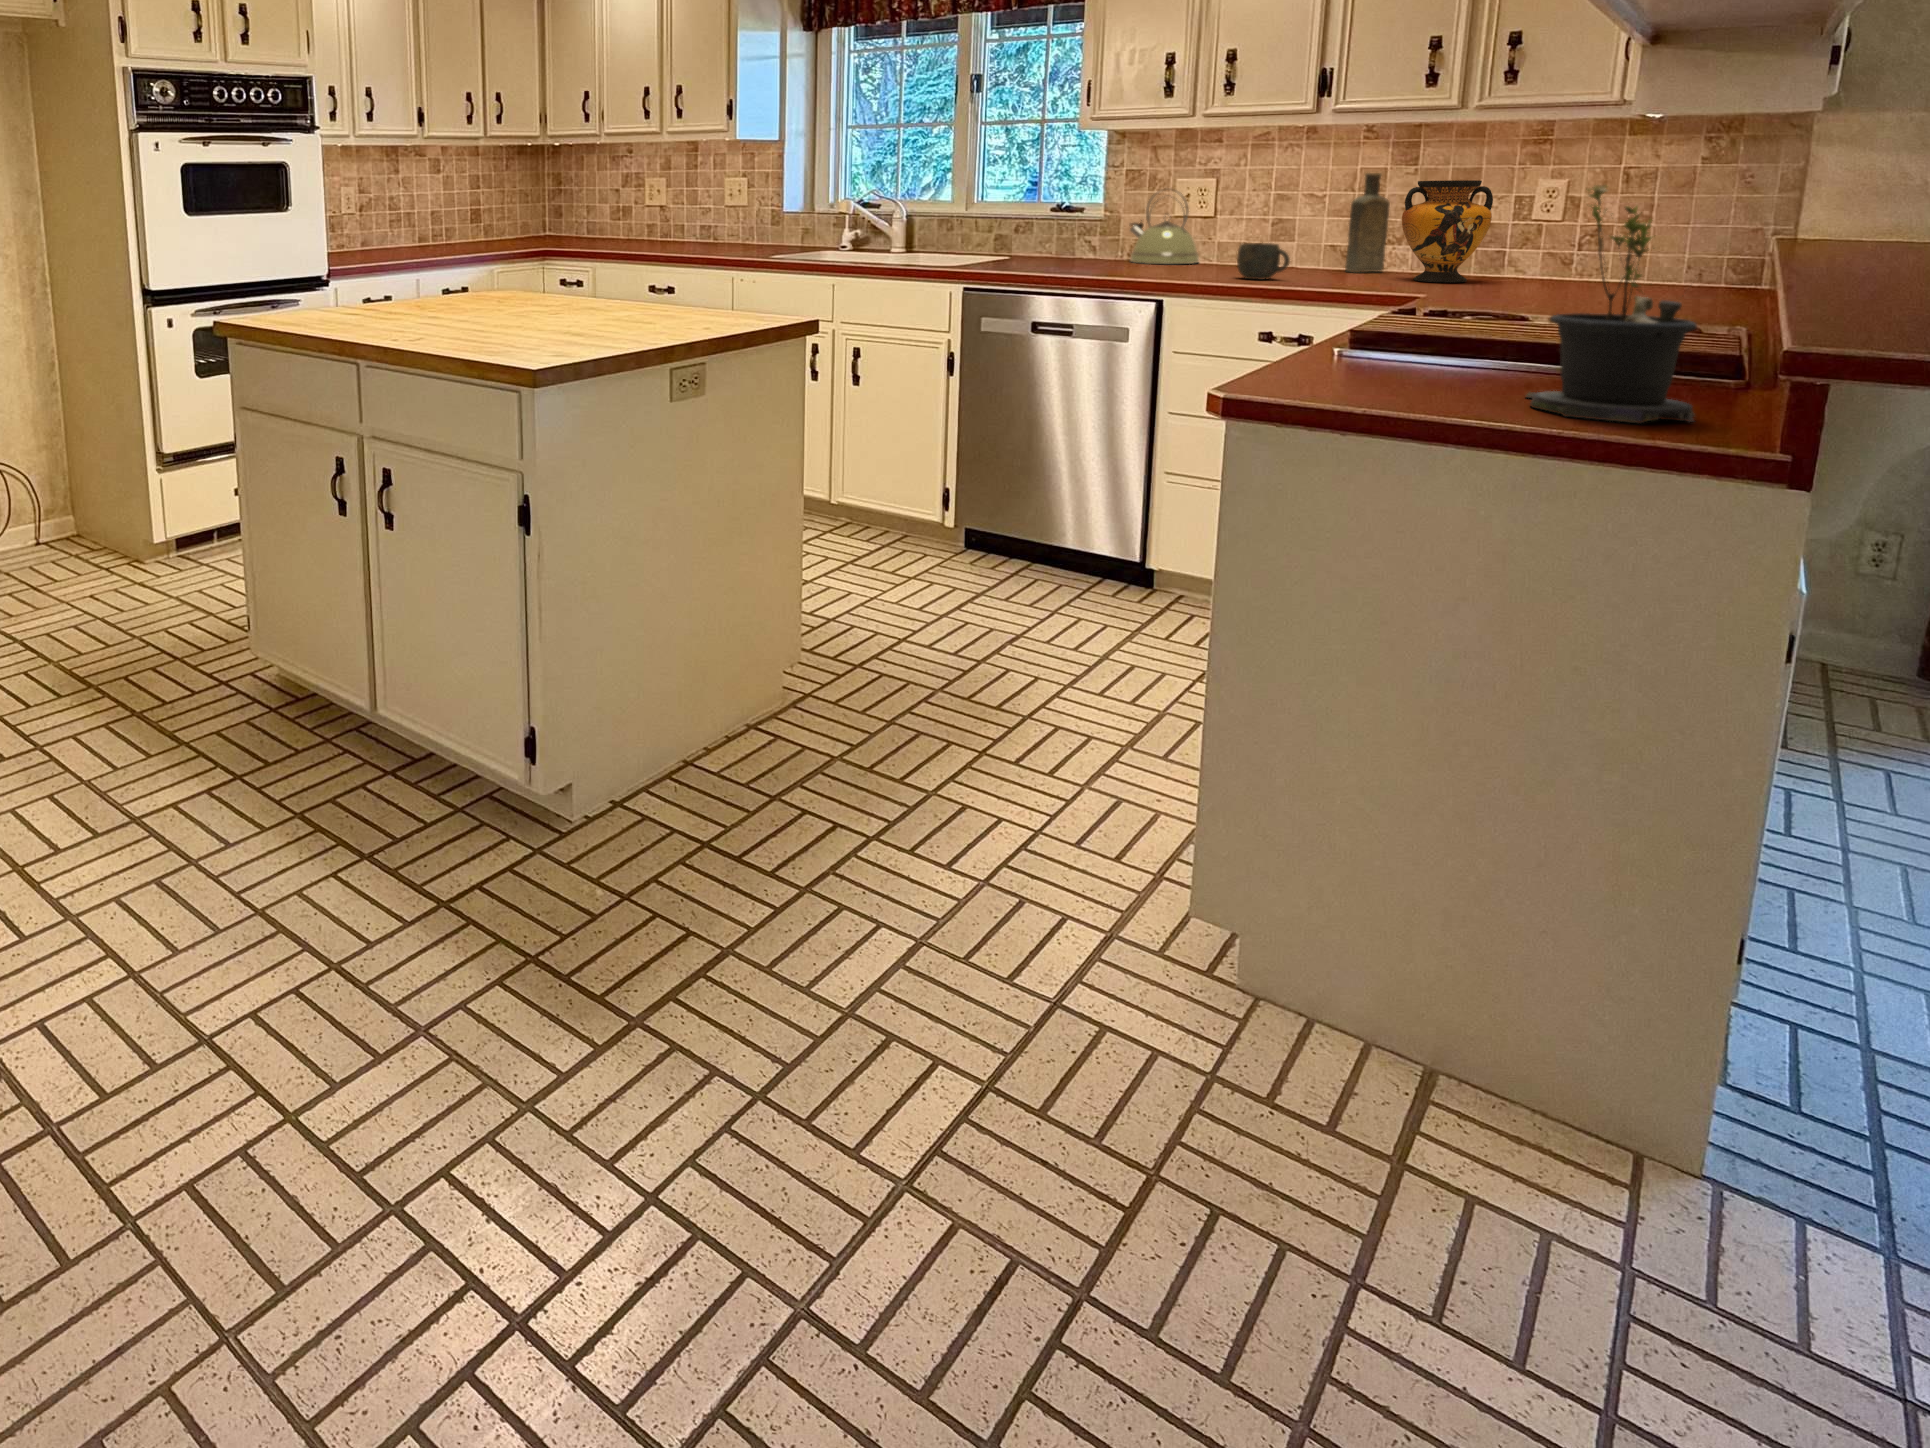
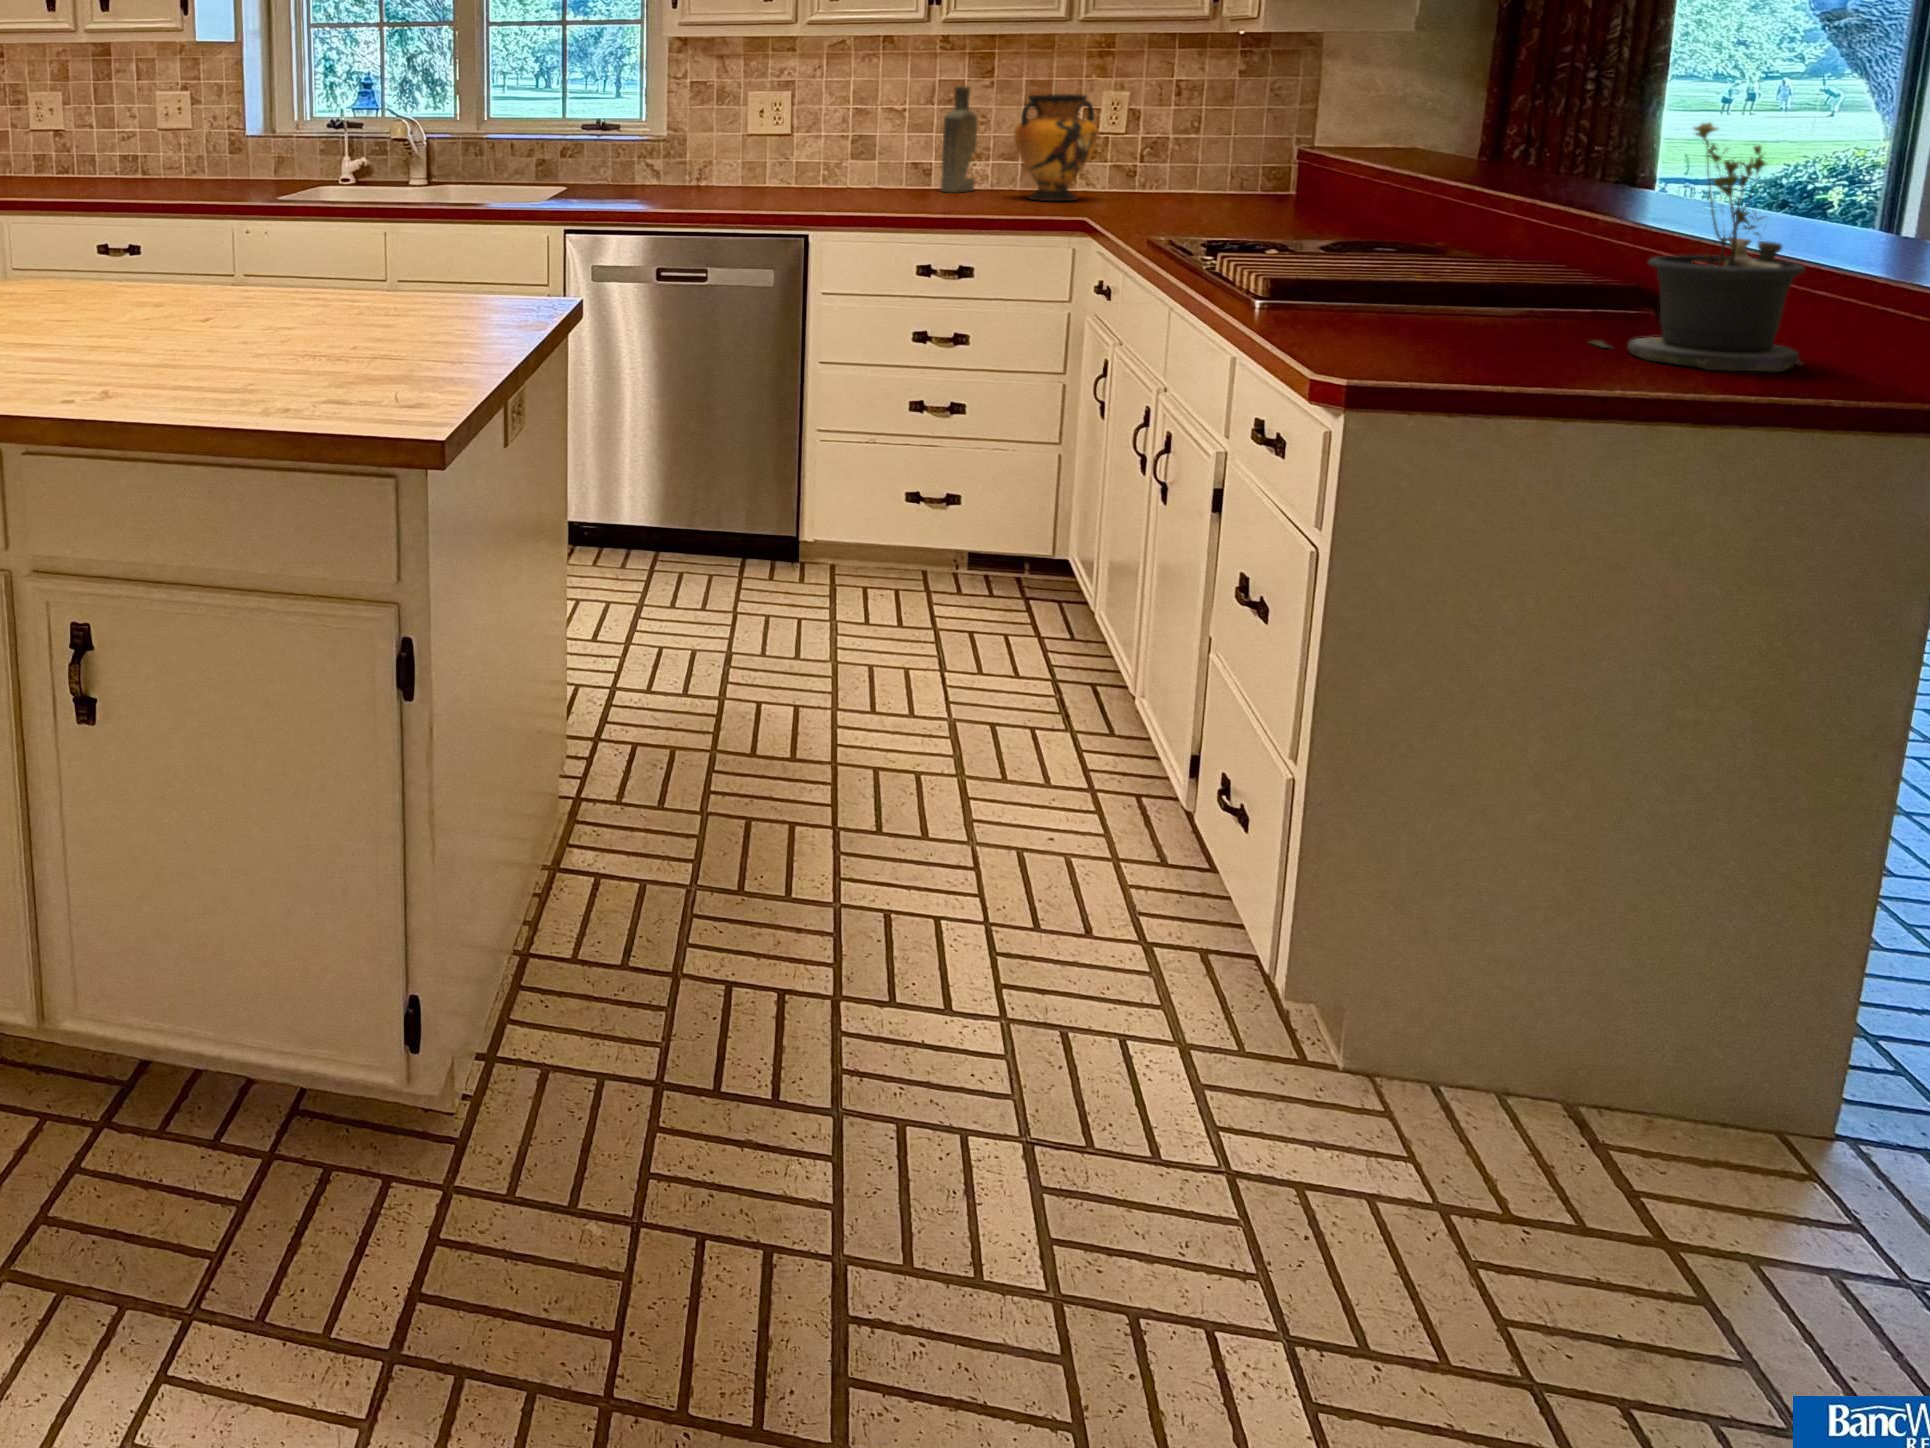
kettle: present [1130,190,1199,264] -> none [702,104,783,190]
mug: present [1237,243,1290,280] -> none [878,166,935,207]

